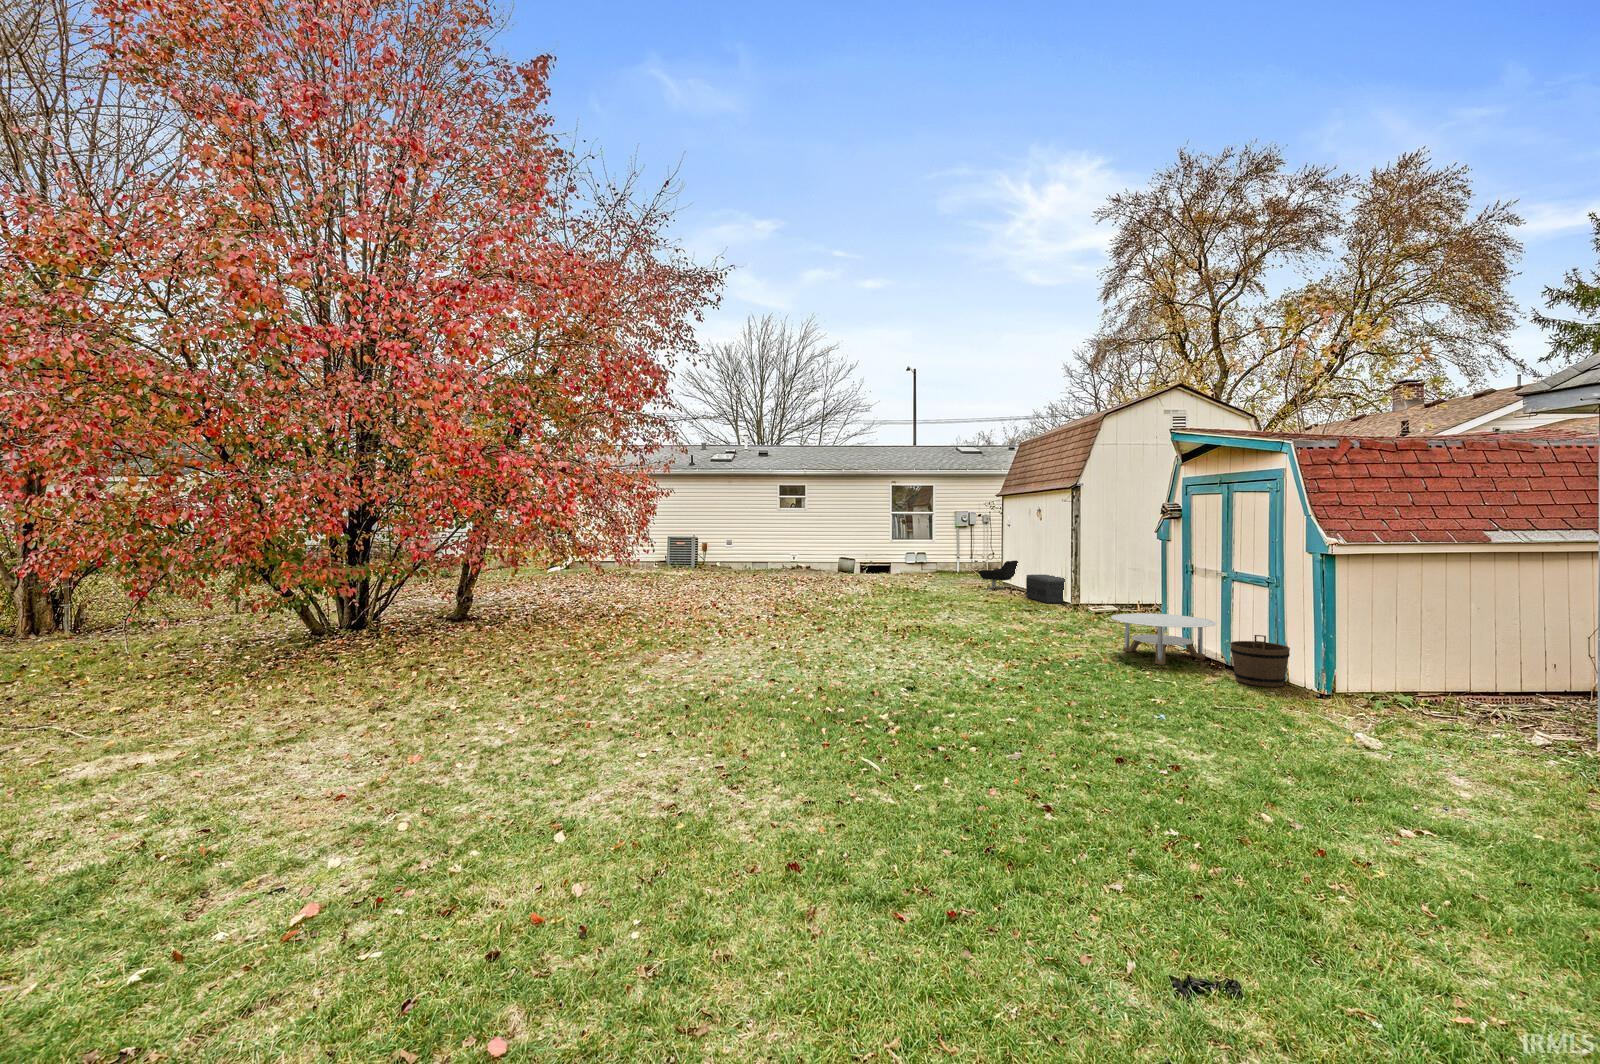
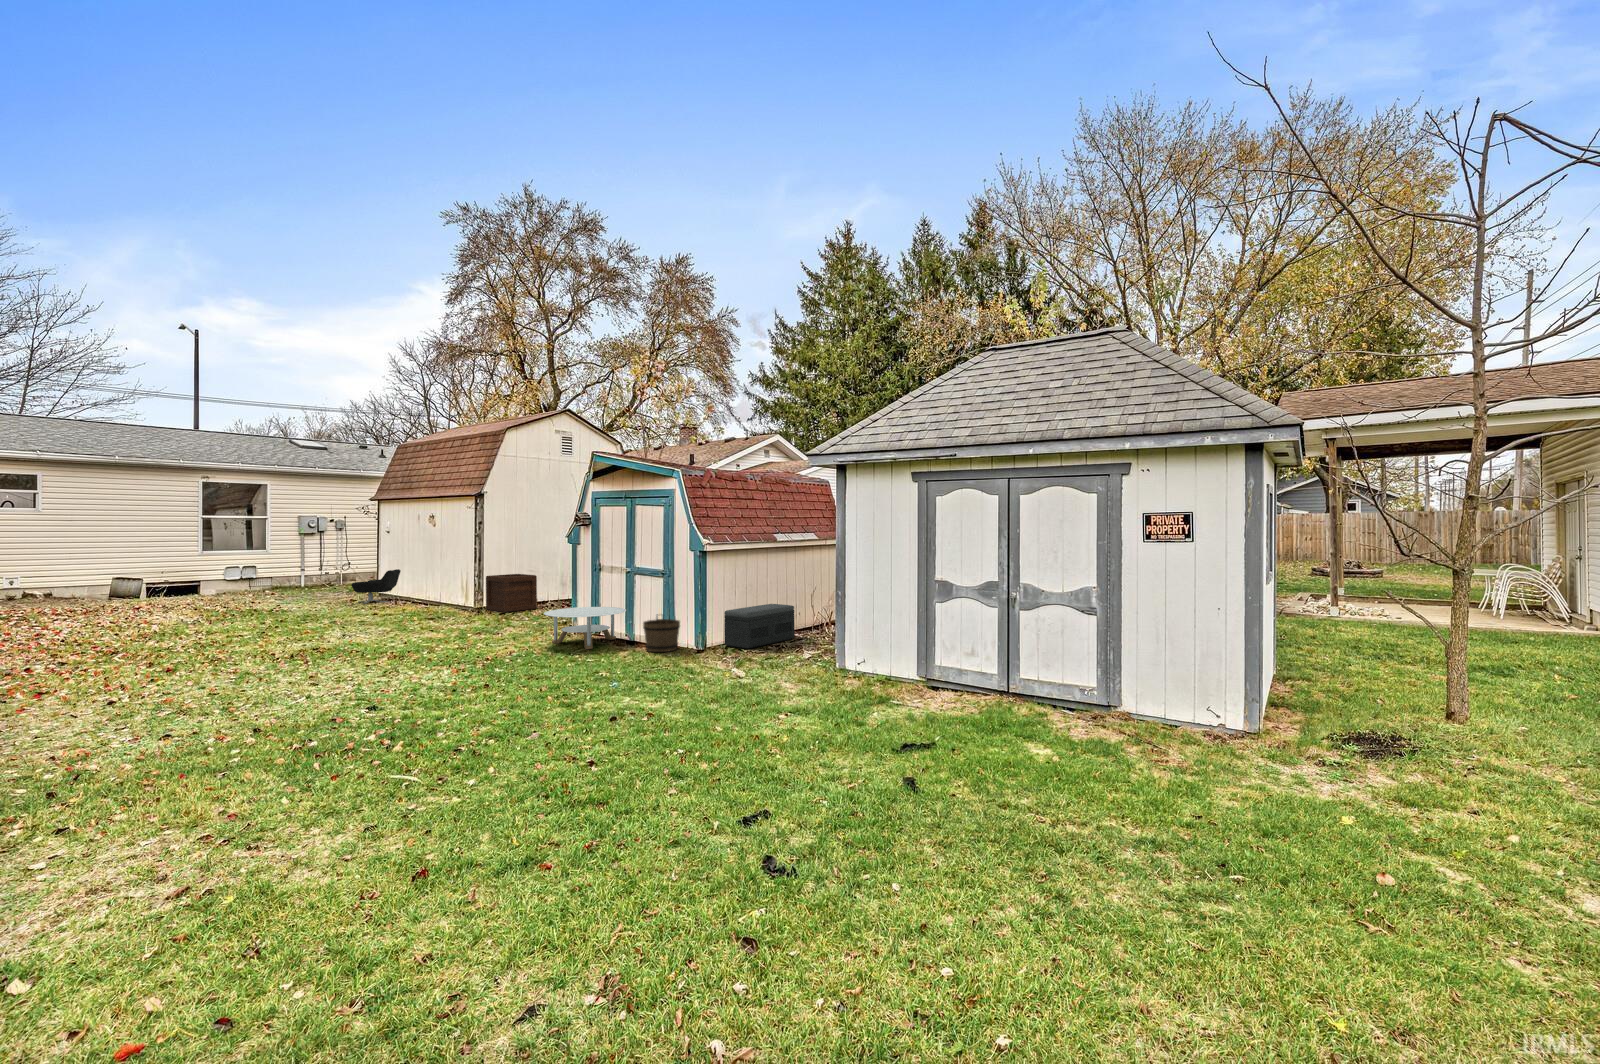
wooden crate: none [1084,571,1137,610] -> present [486,574,537,612]
storage bench: present [1026,574,1066,603] -> present [724,604,794,649]

